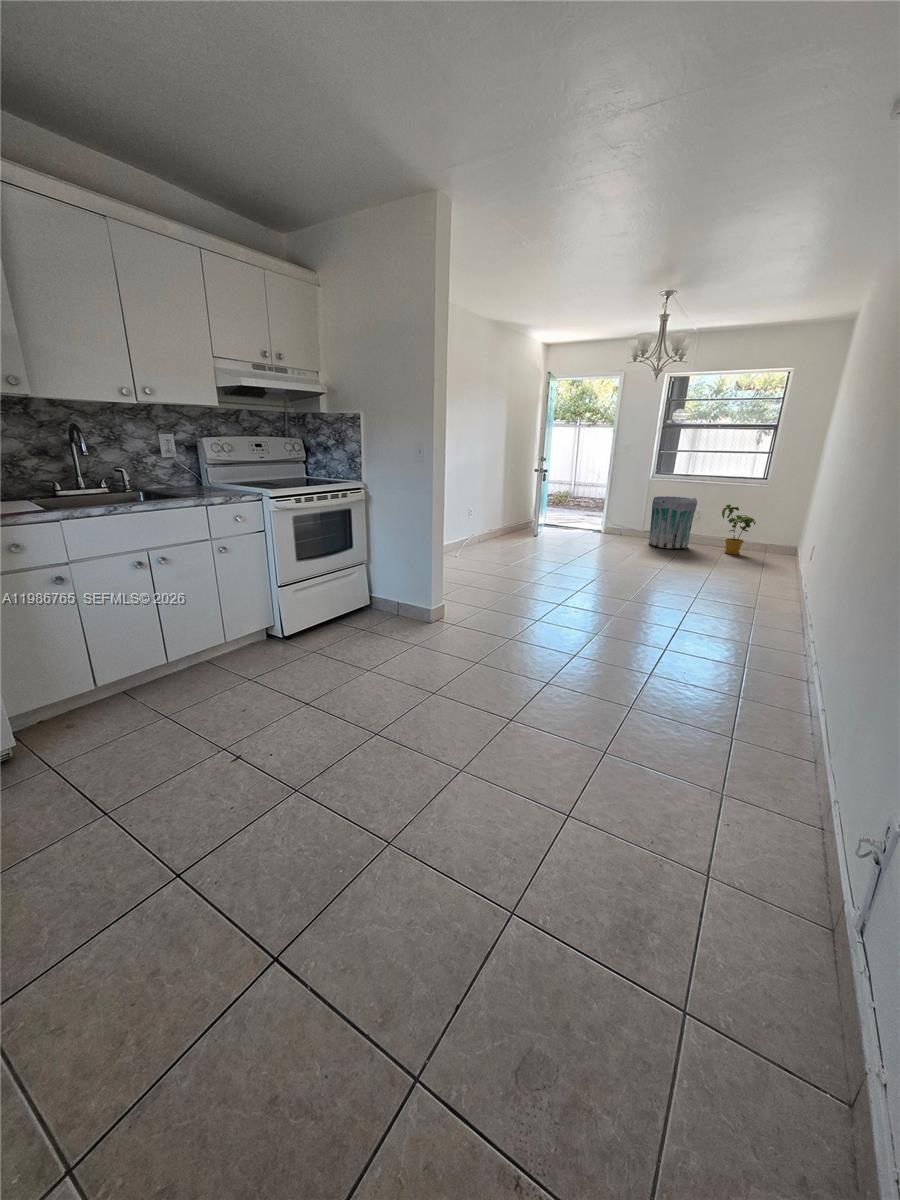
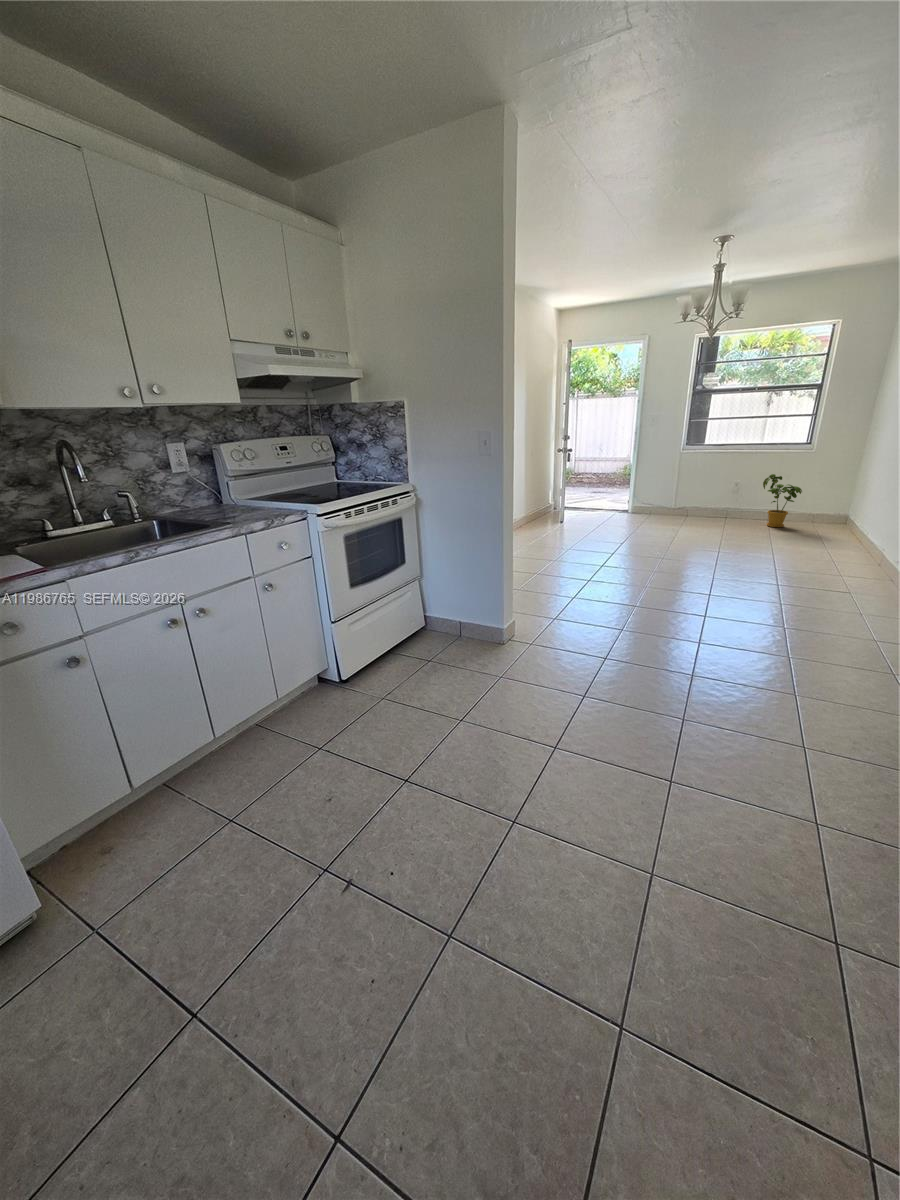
trash can: present [649,496,697,548] -> none [683,469,736,525]

